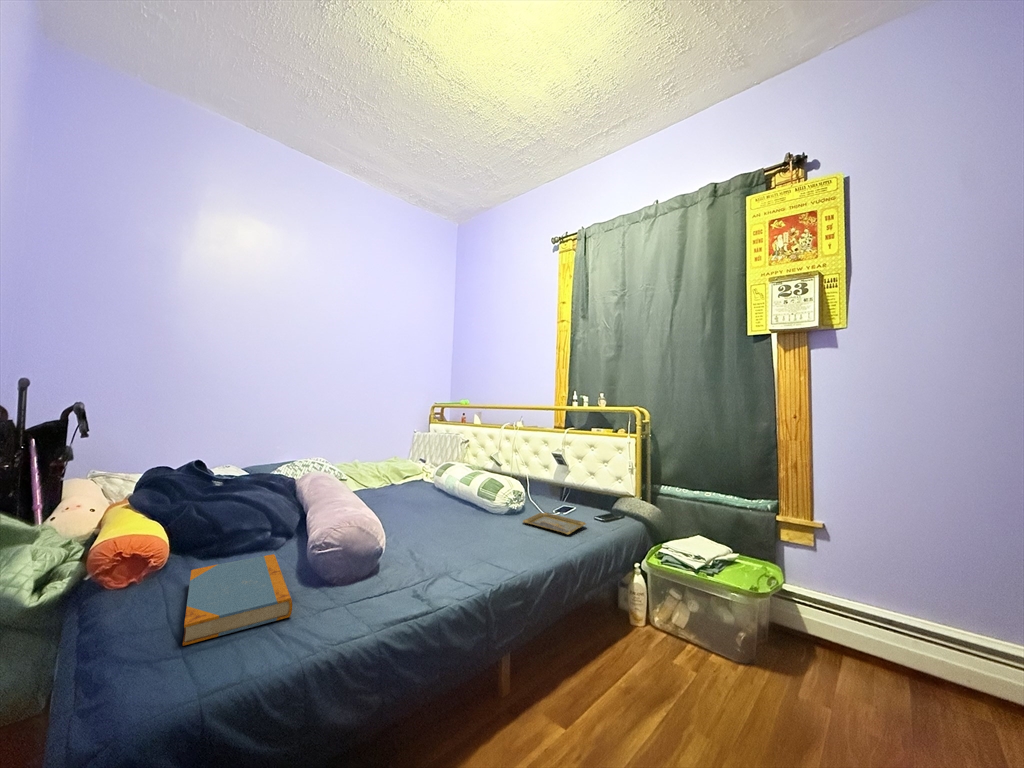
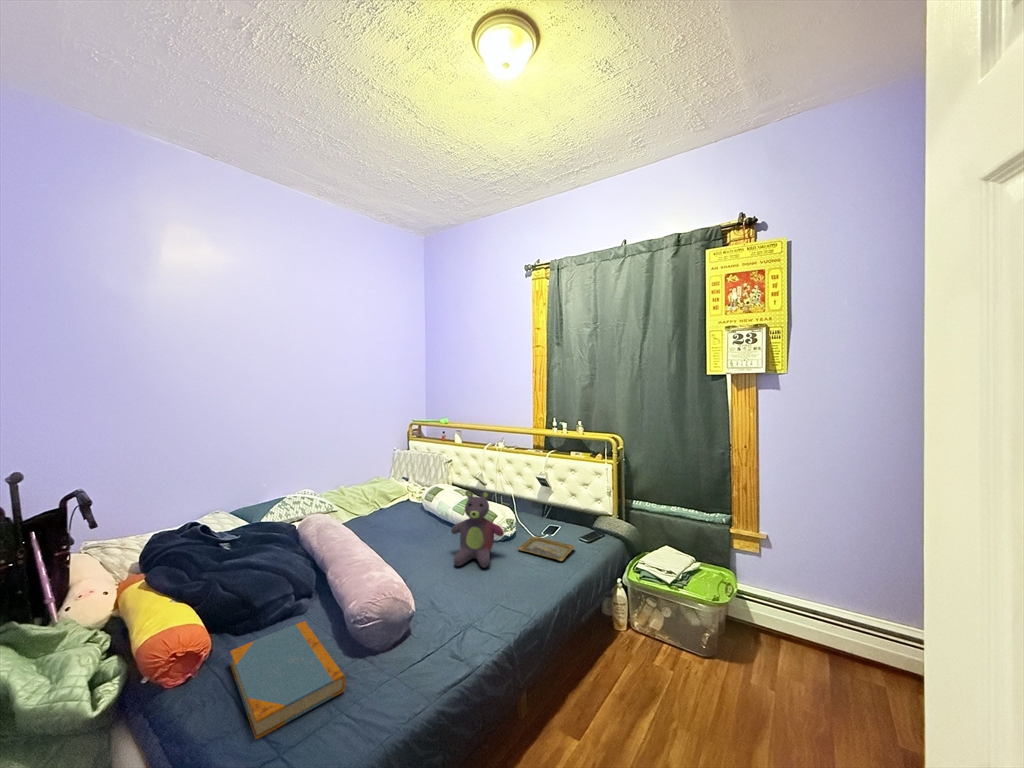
stuffed bear: none [449,452,506,533] -> present [451,490,504,568]

